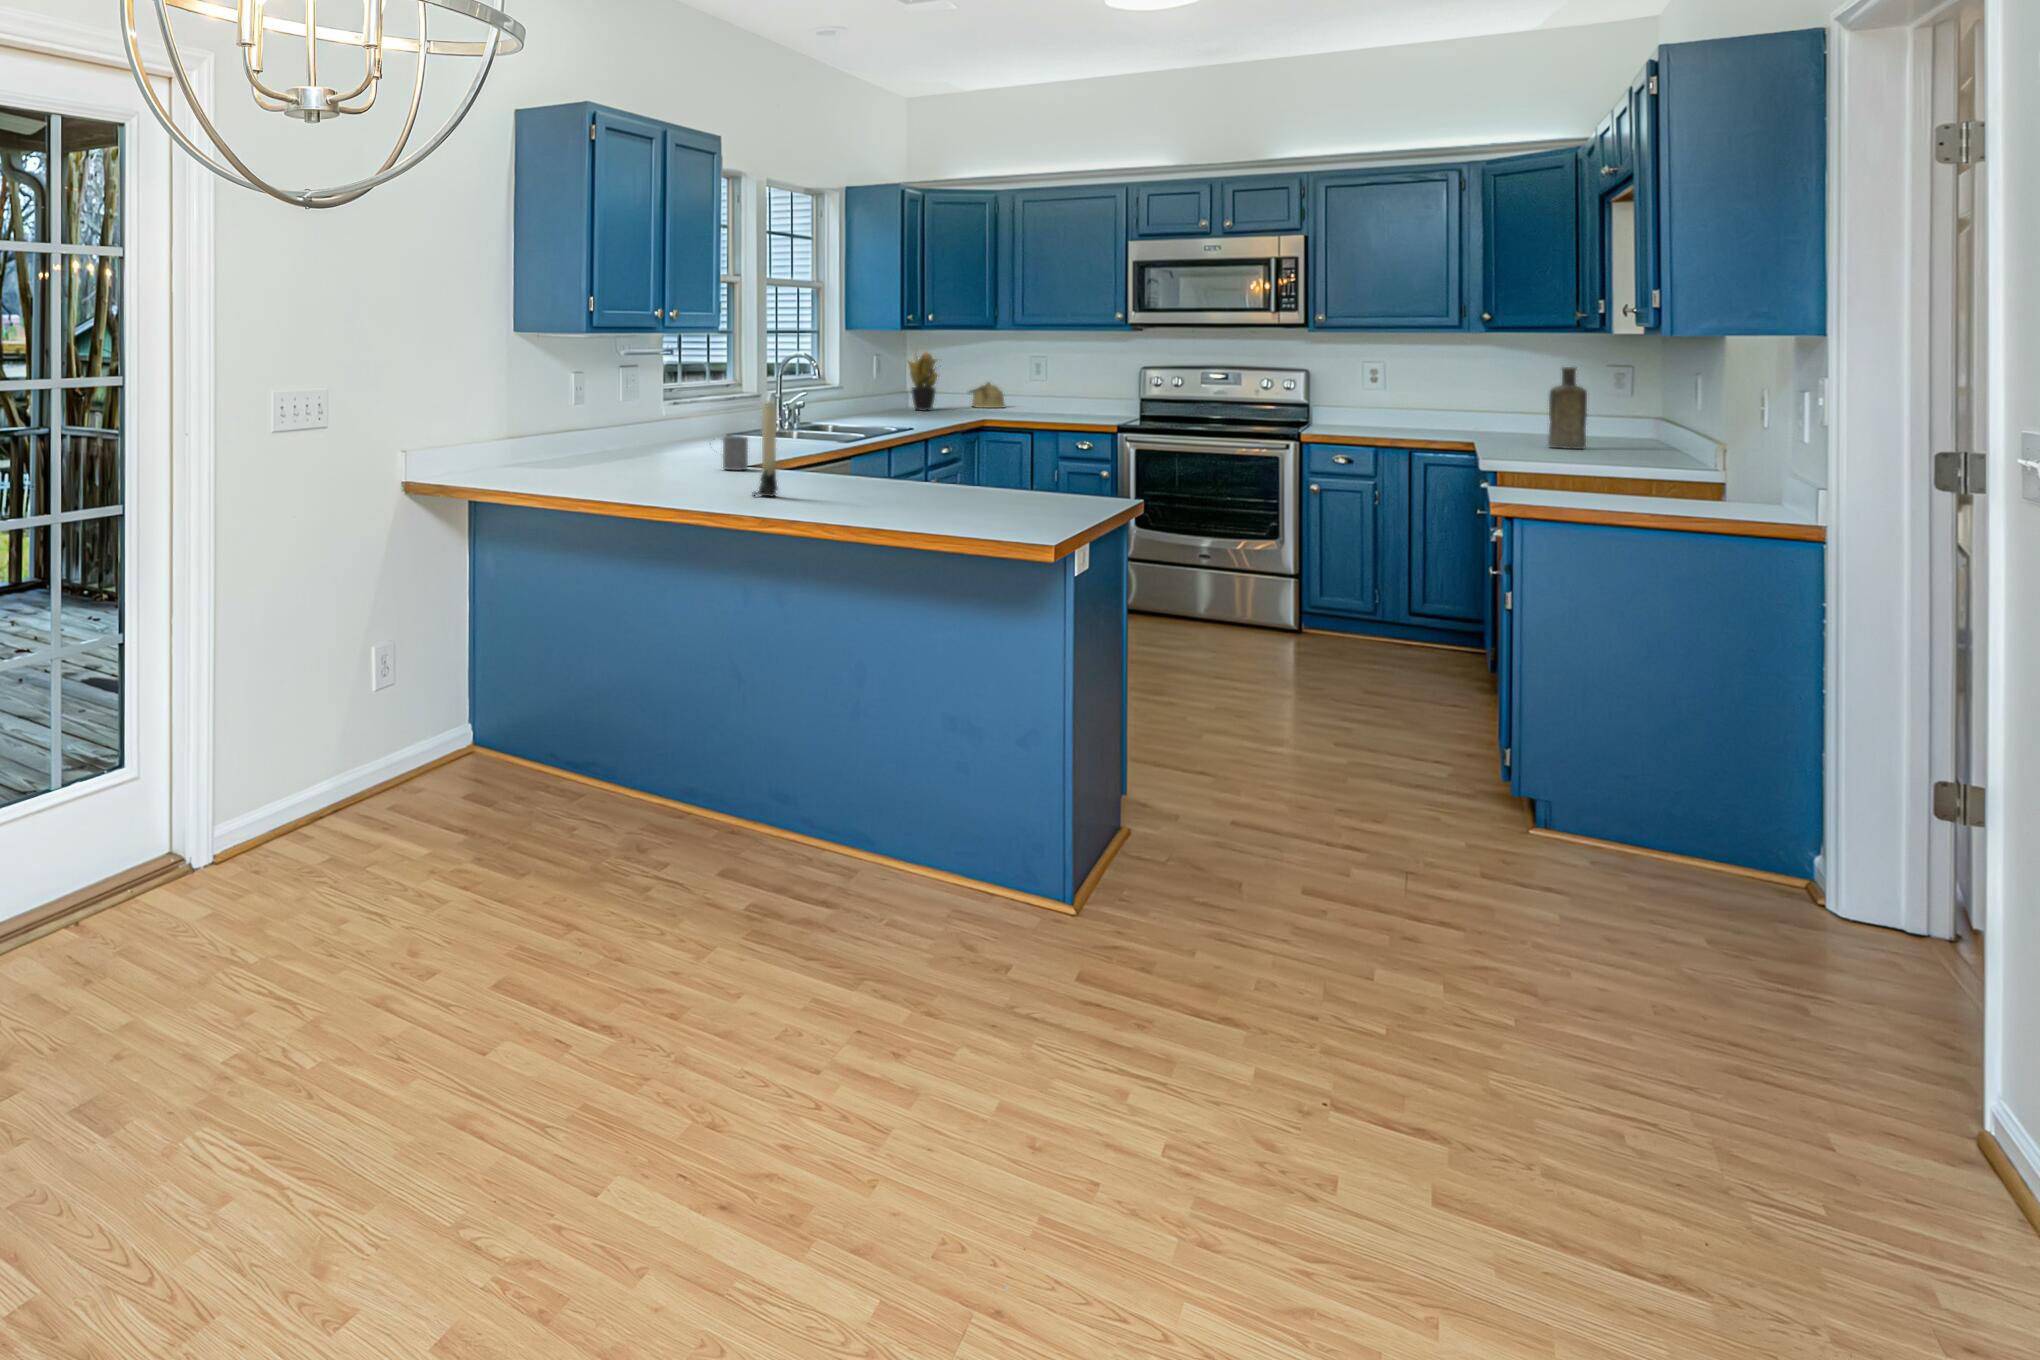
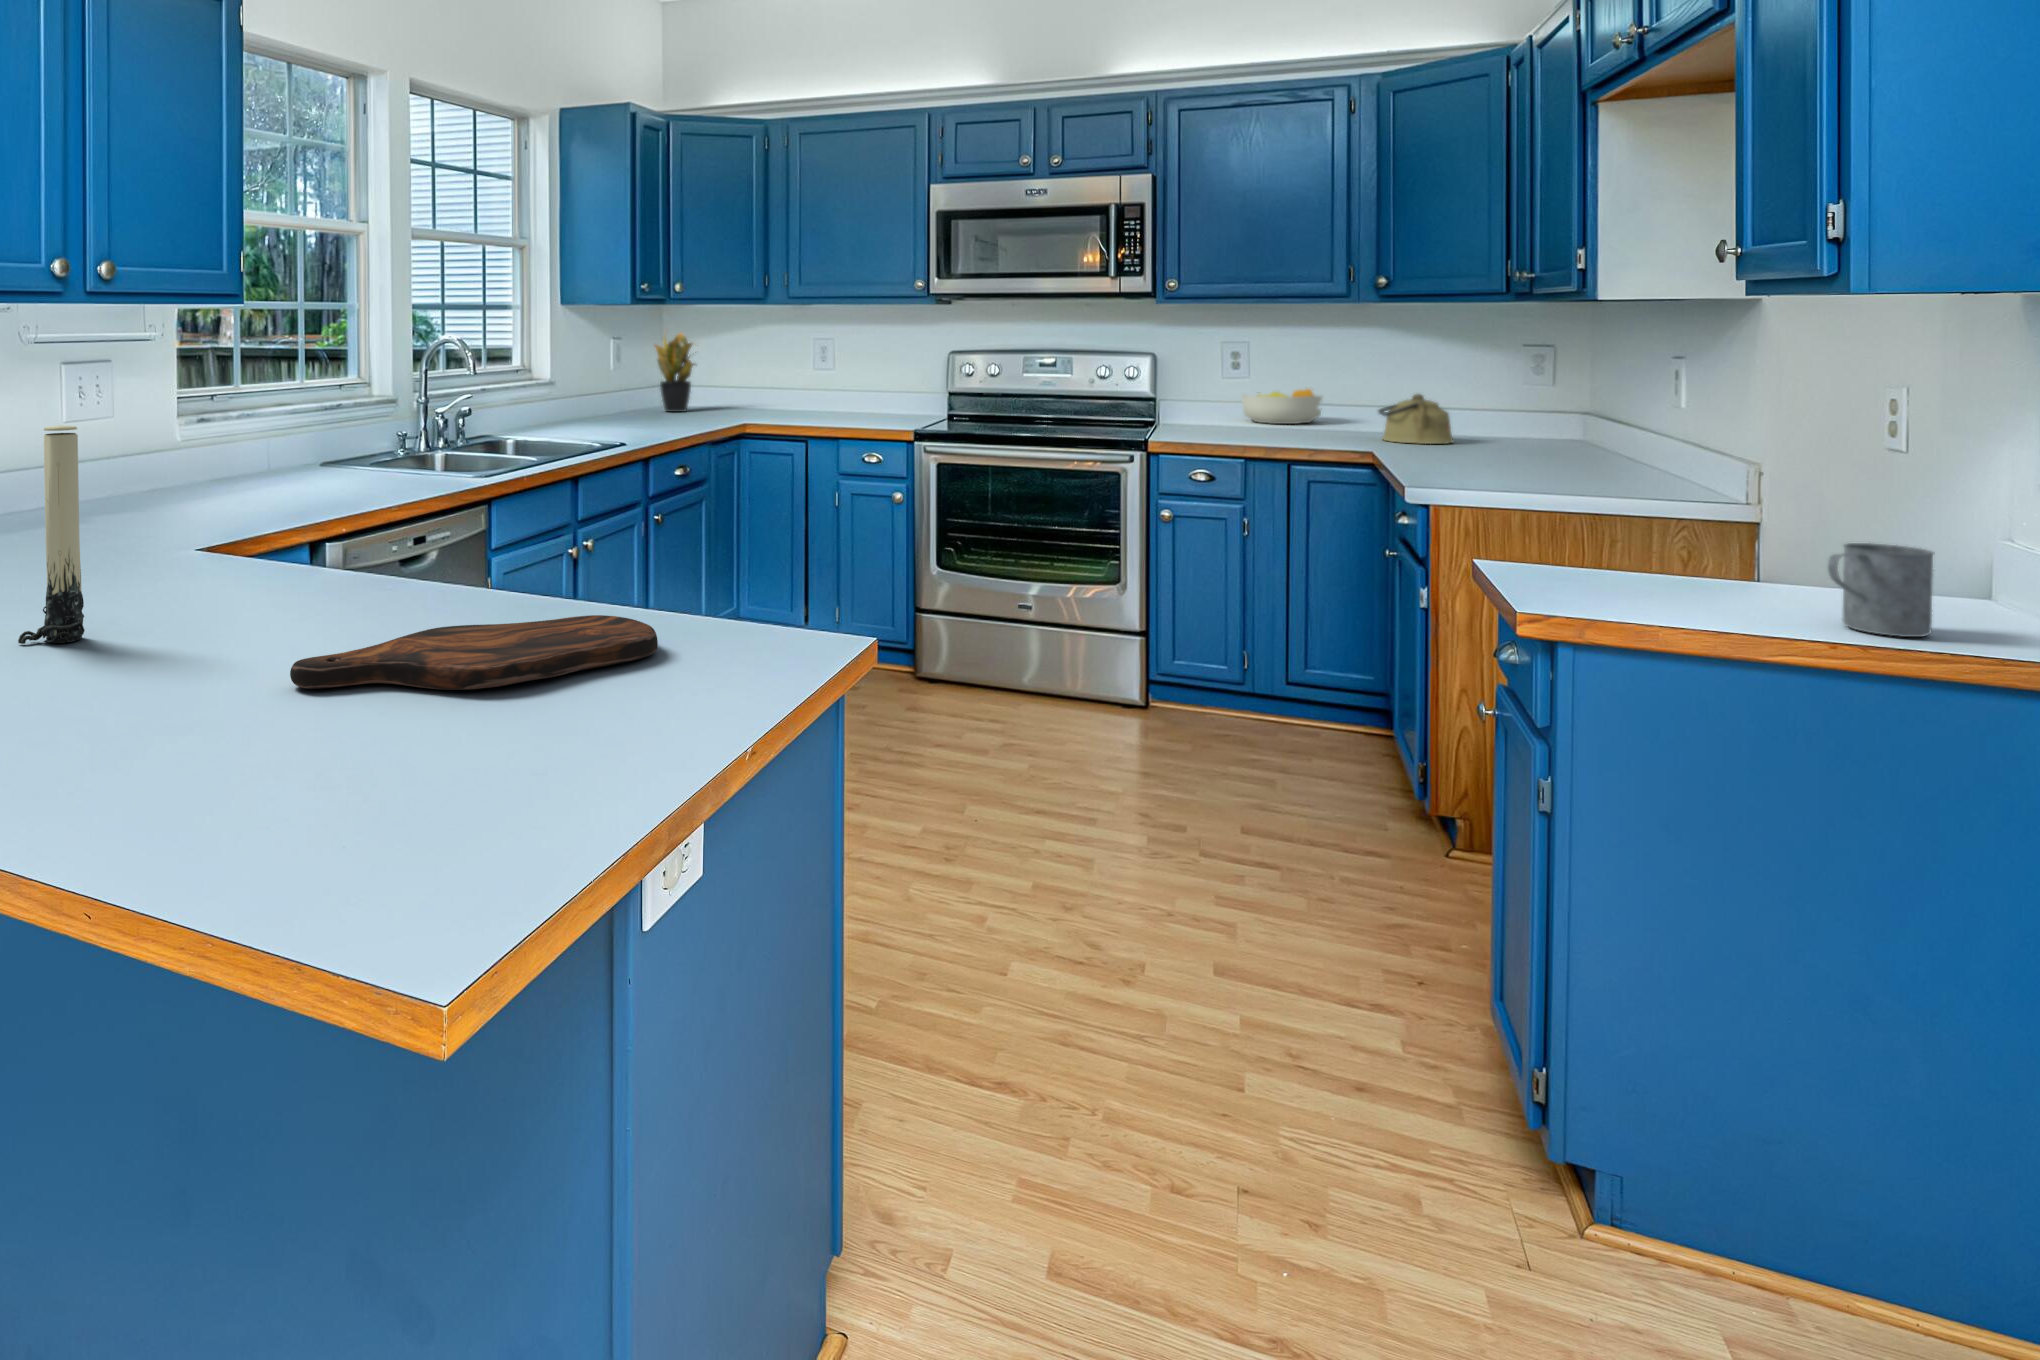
bottle: present [1548,367,1587,449] -> none [1469,344,1531,461]
kettle: present [970,382,1004,408] -> present [1378,394,1453,444]
fruit bowl: none [1378,393,1445,425] -> present [1242,389,1322,424]
mug: present [722,436,748,470] -> present [1828,543,1935,637]
cutting board: none [901,491,1051,511] -> present [290,615,658,690]

